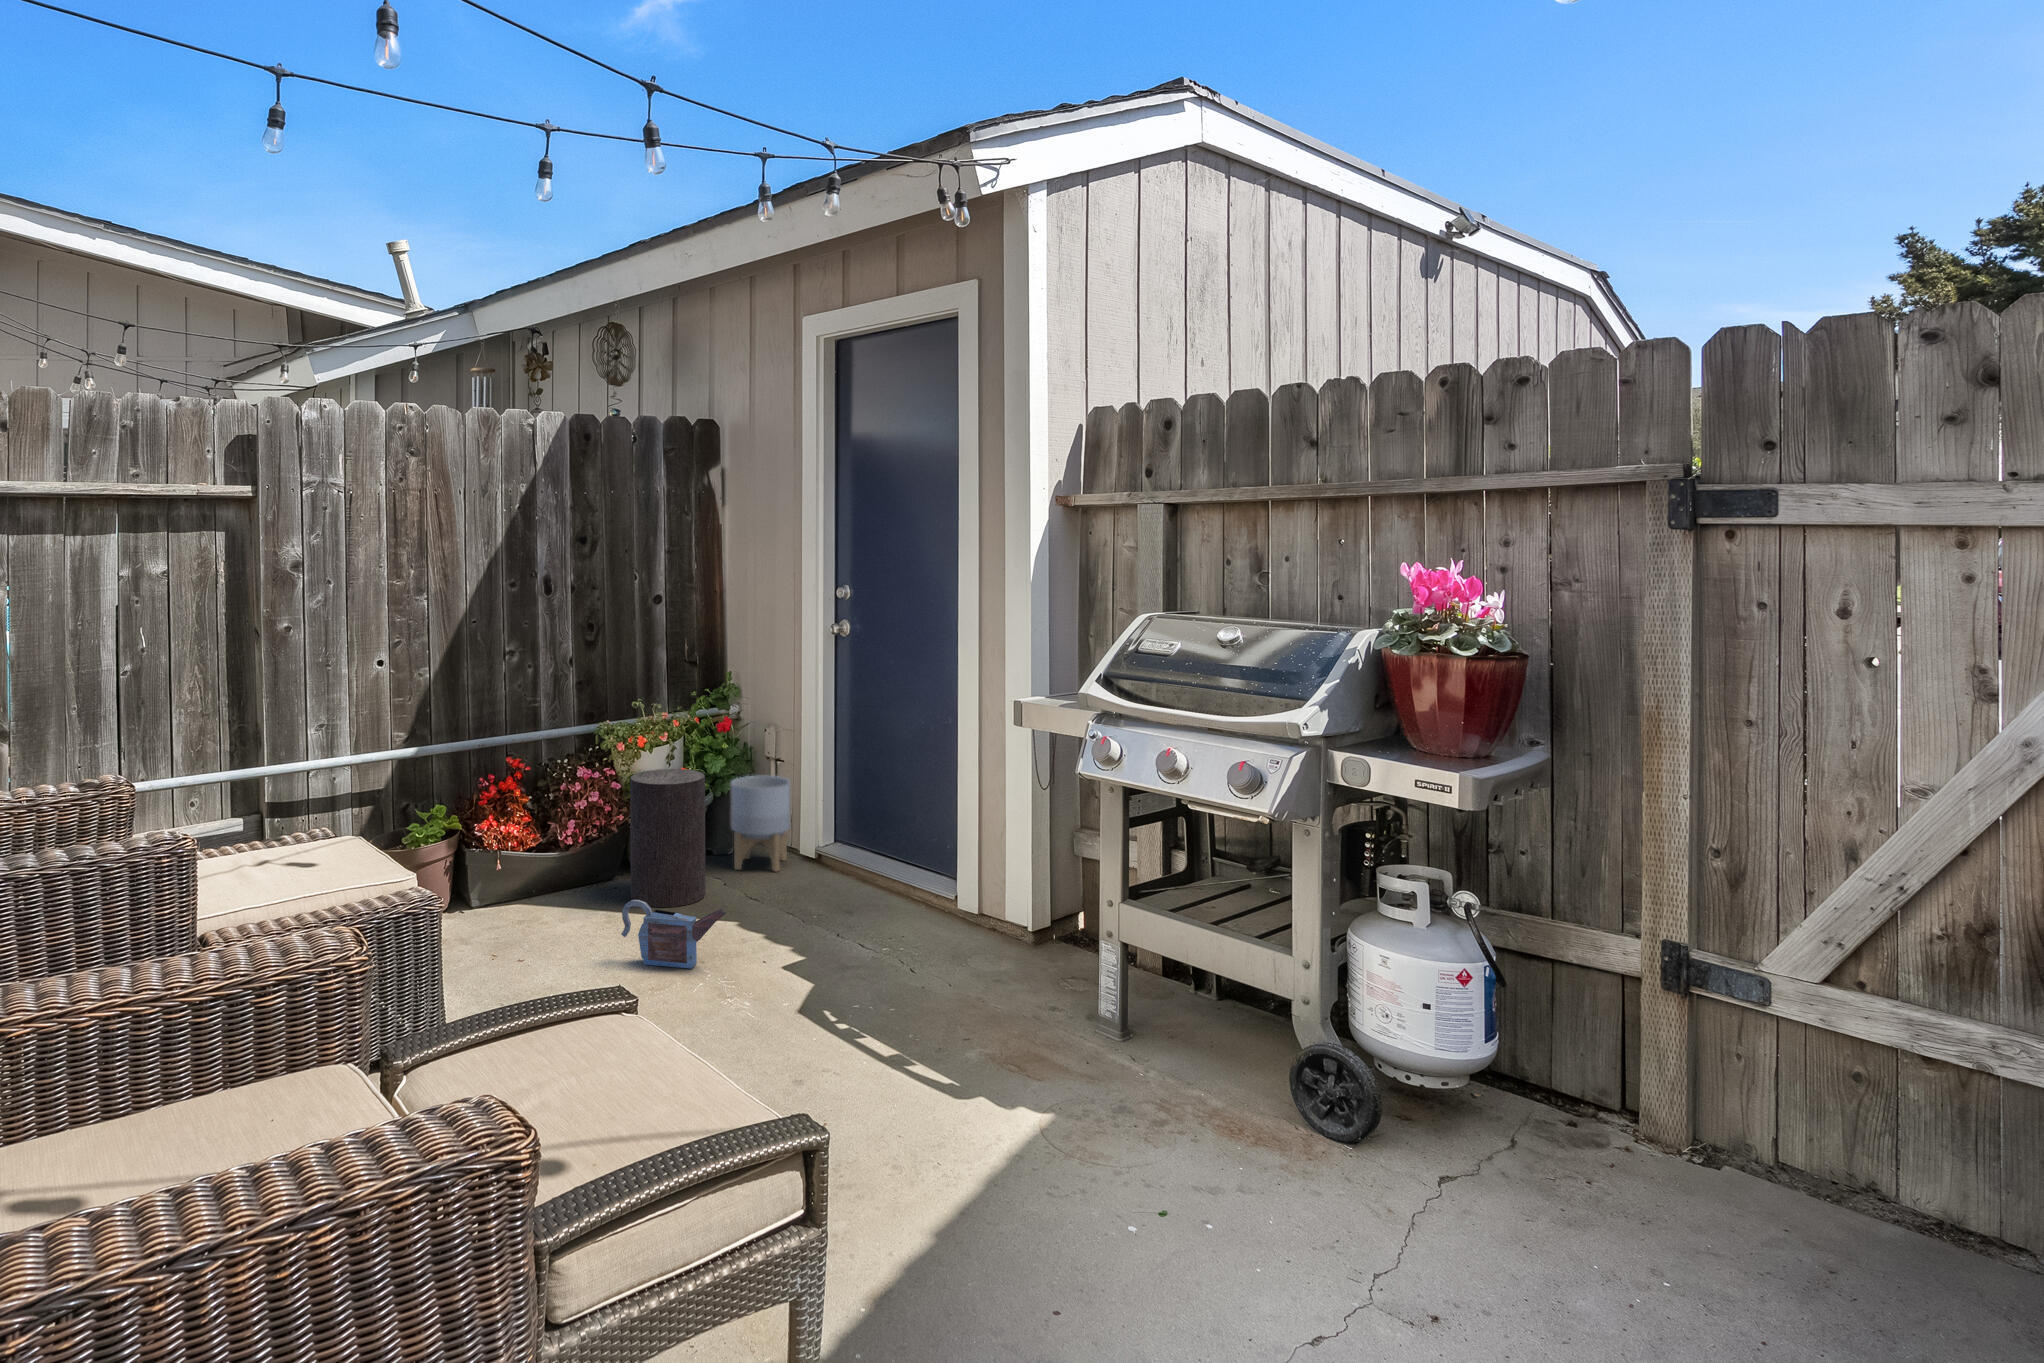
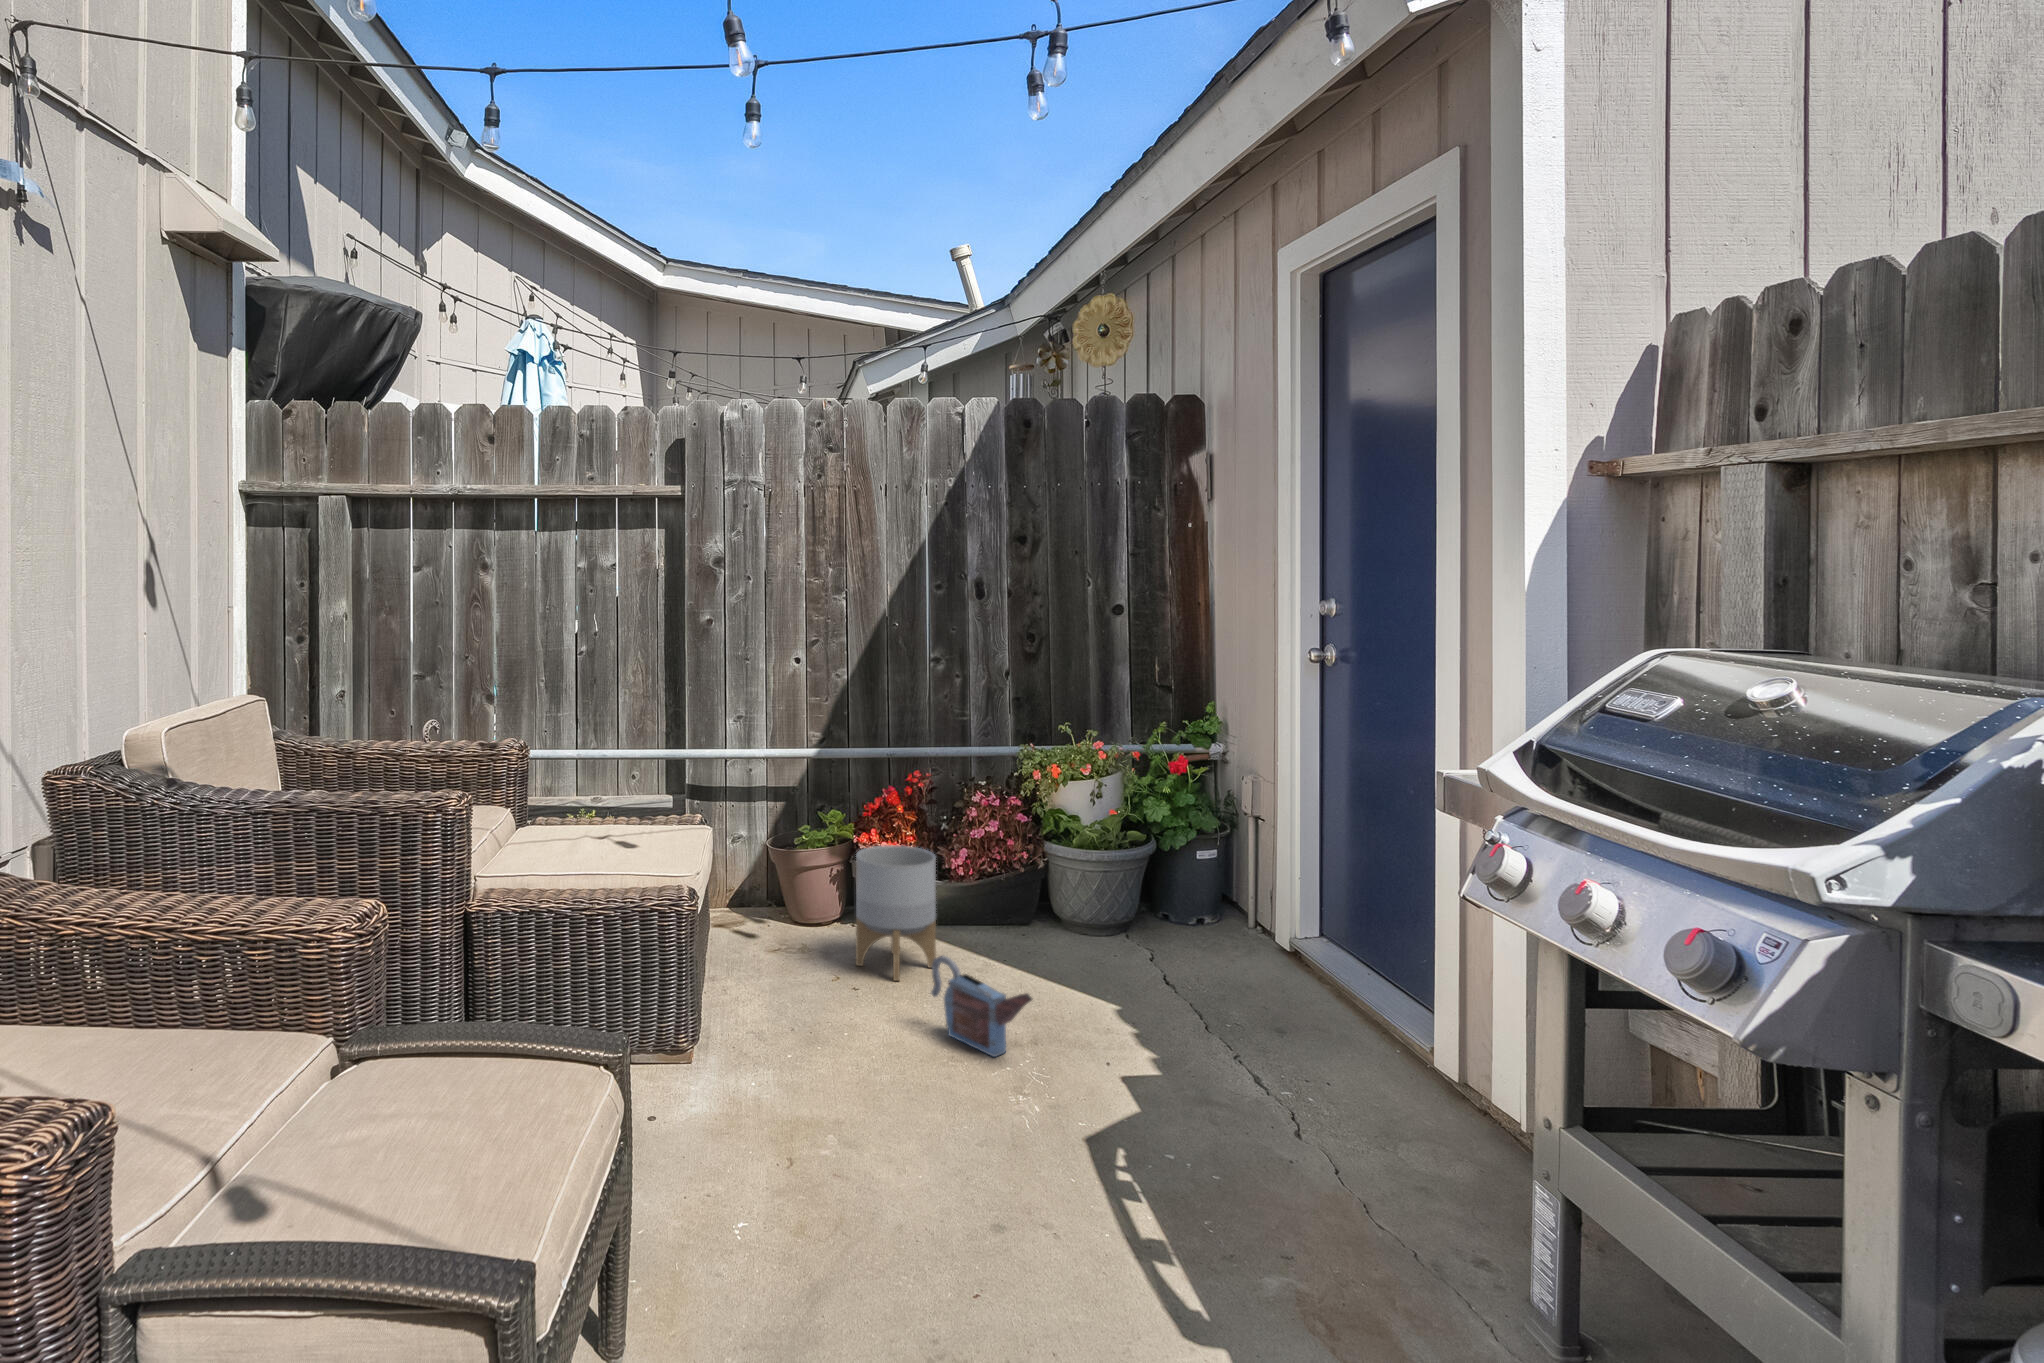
stool: present [630,769,705,907] -> none [1015,808,1107,978]
planter: present [731,776,791,871] -> present [856,845,936,981]

